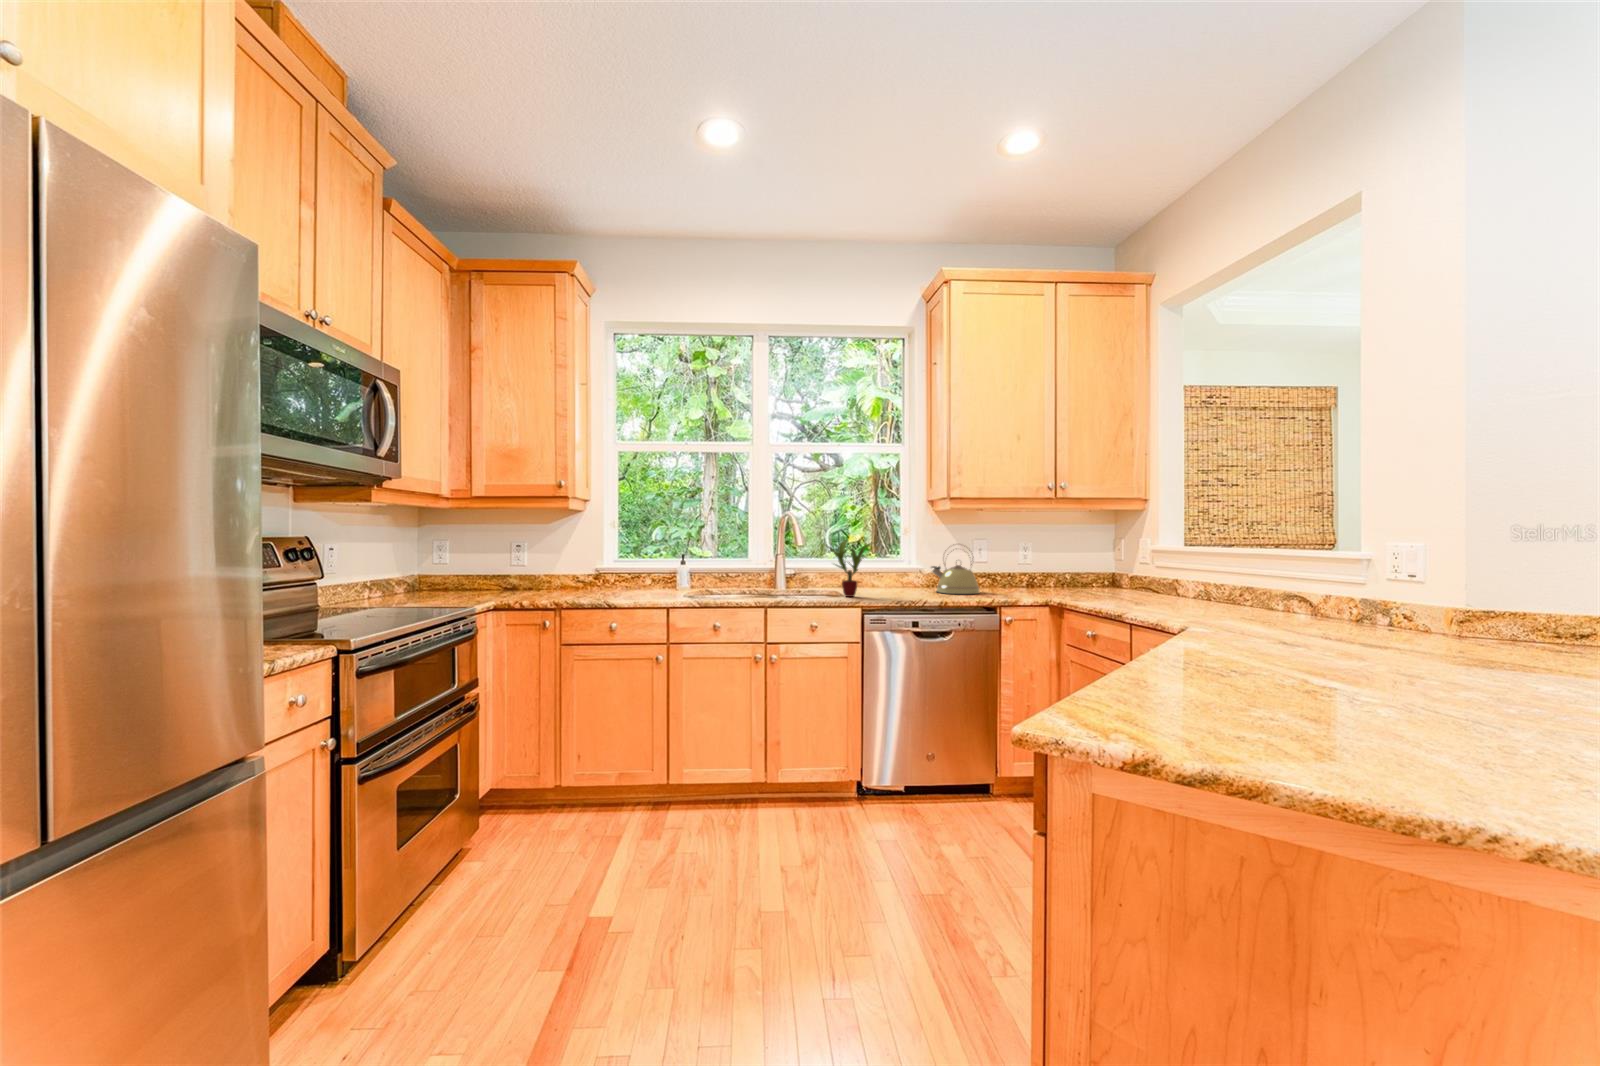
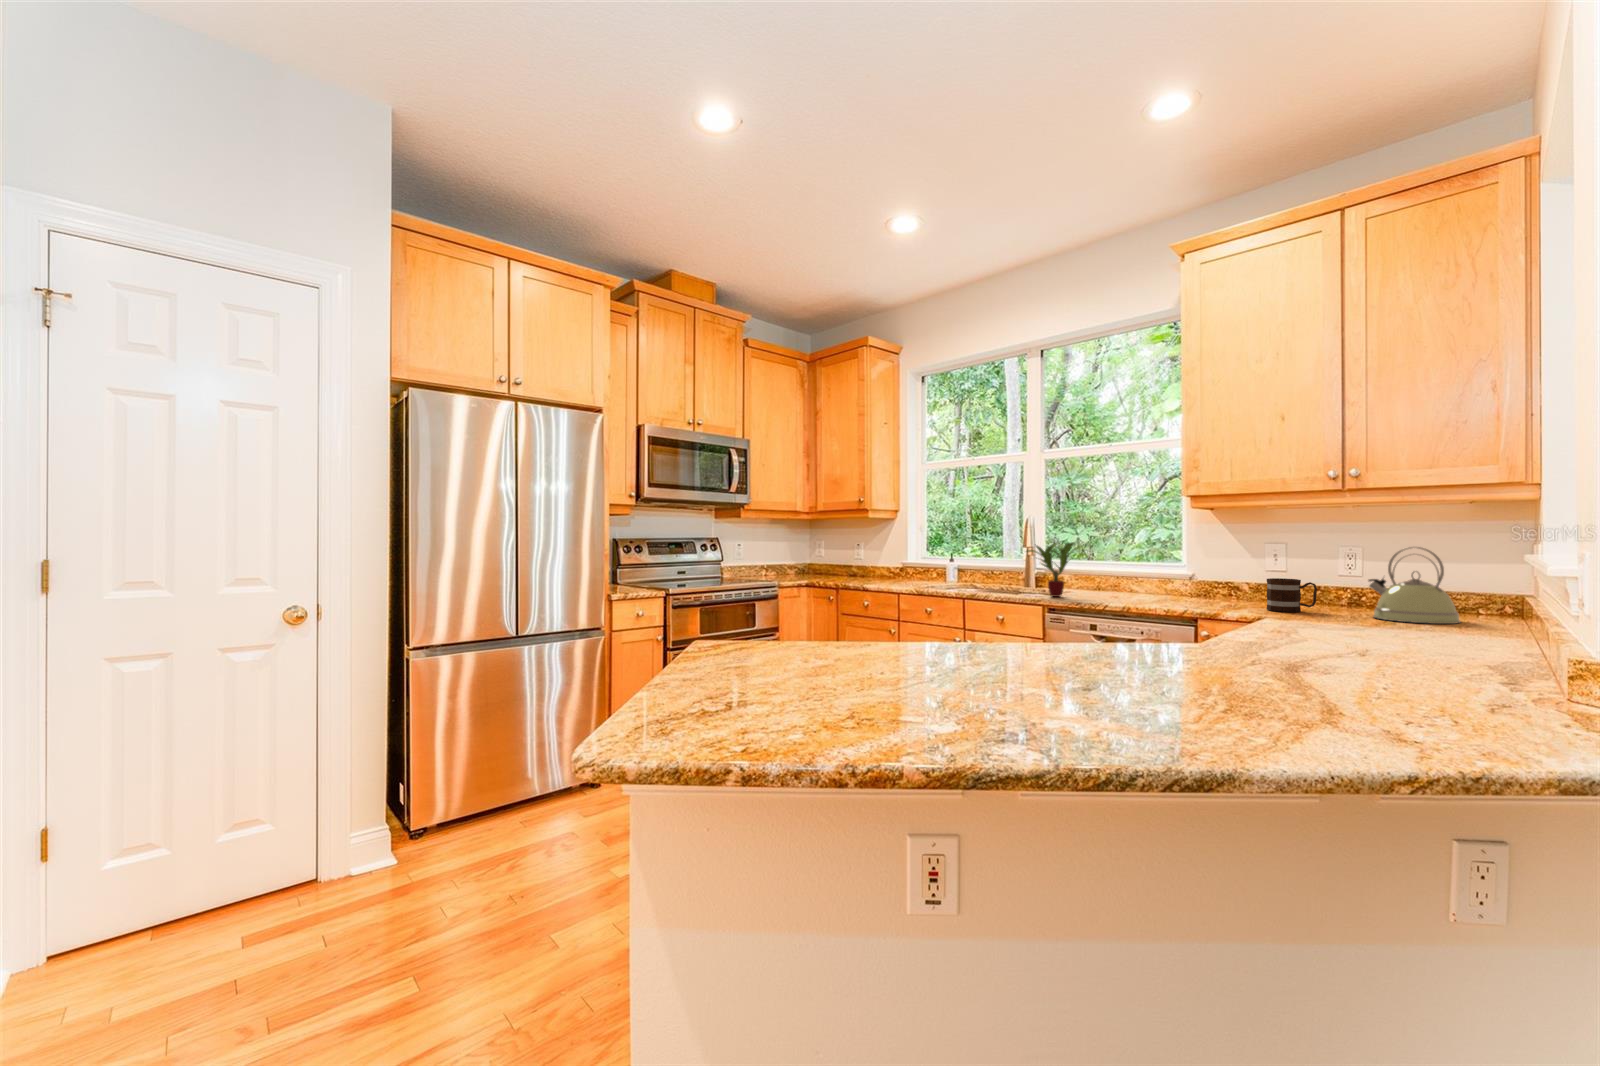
kettle: present [932,550,979,594] -> present [1369,547,1460,624]
mug: none [1019,569,1049,595] -> present [1267,578,1317,612]

